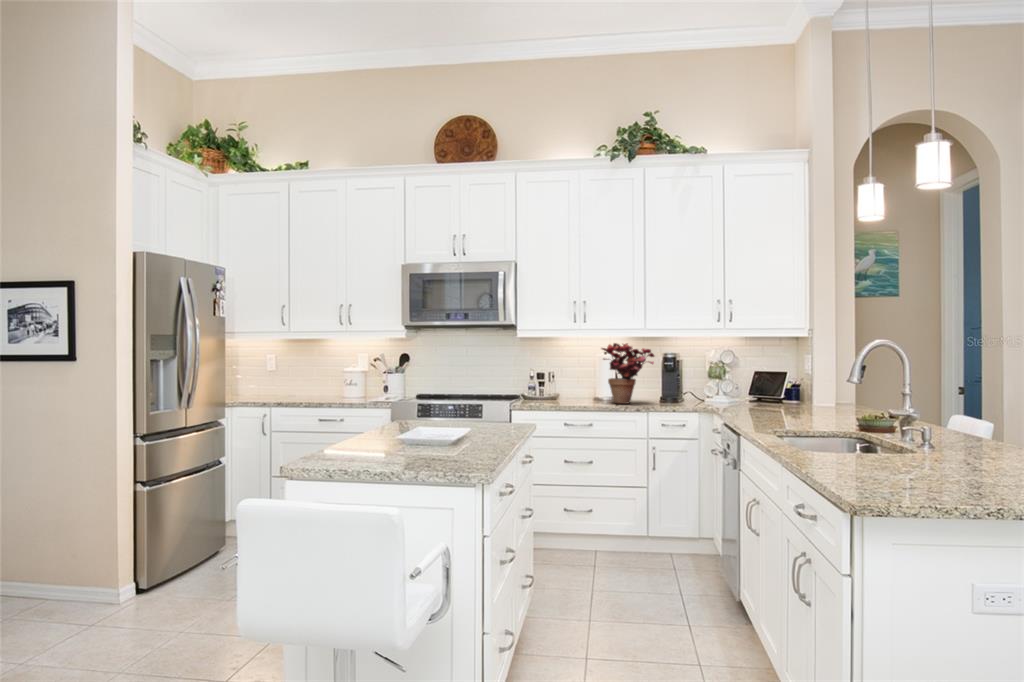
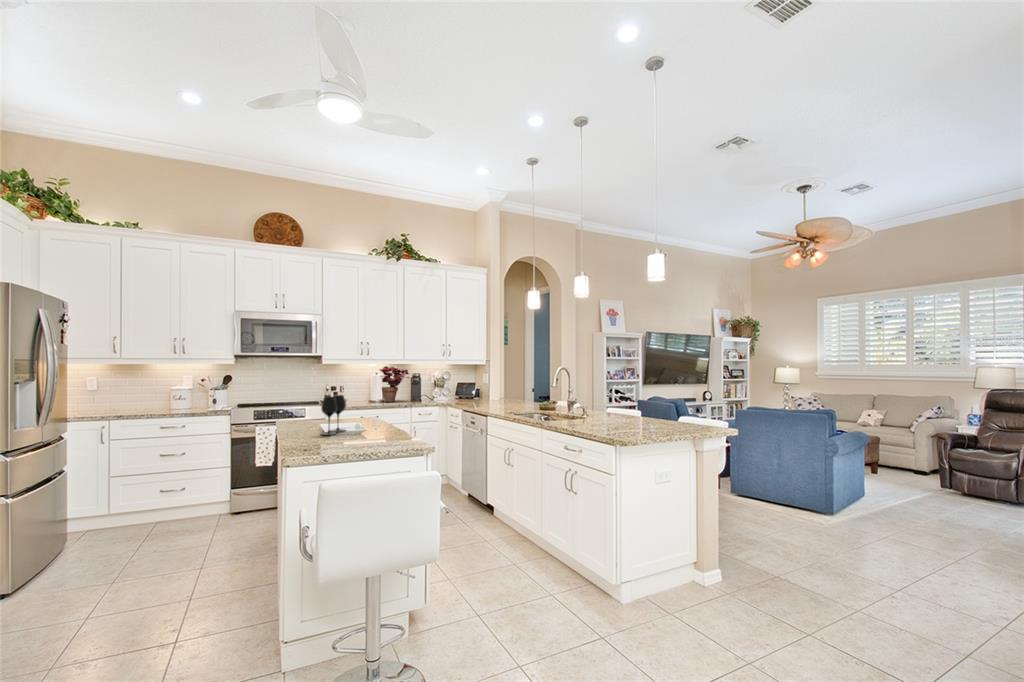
wine glass: none [364,390,419,460] -> present [321,395,346,435]

